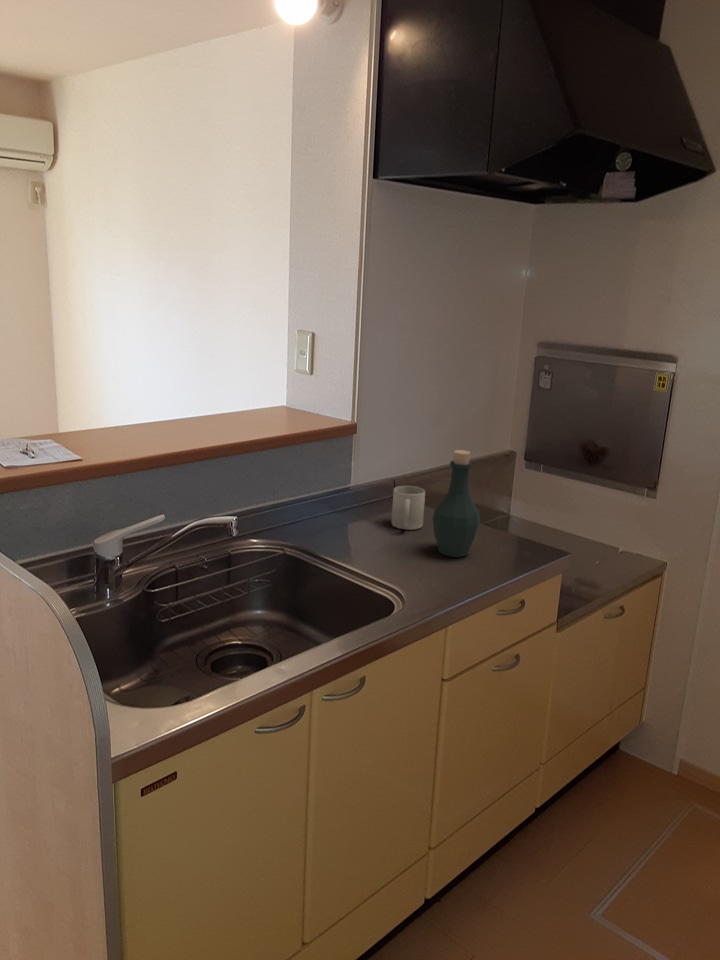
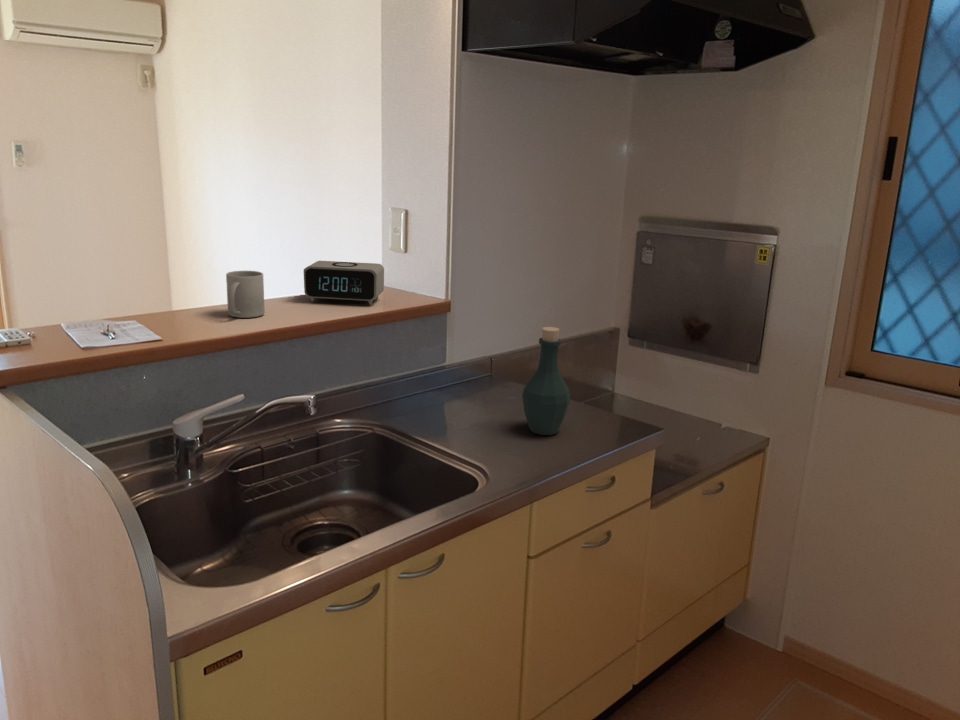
alarm clock: none [214,385,292,428] -> present [304,261,384,305]
mug: present [392,486,425,530] -> present [226,271,265,318]

